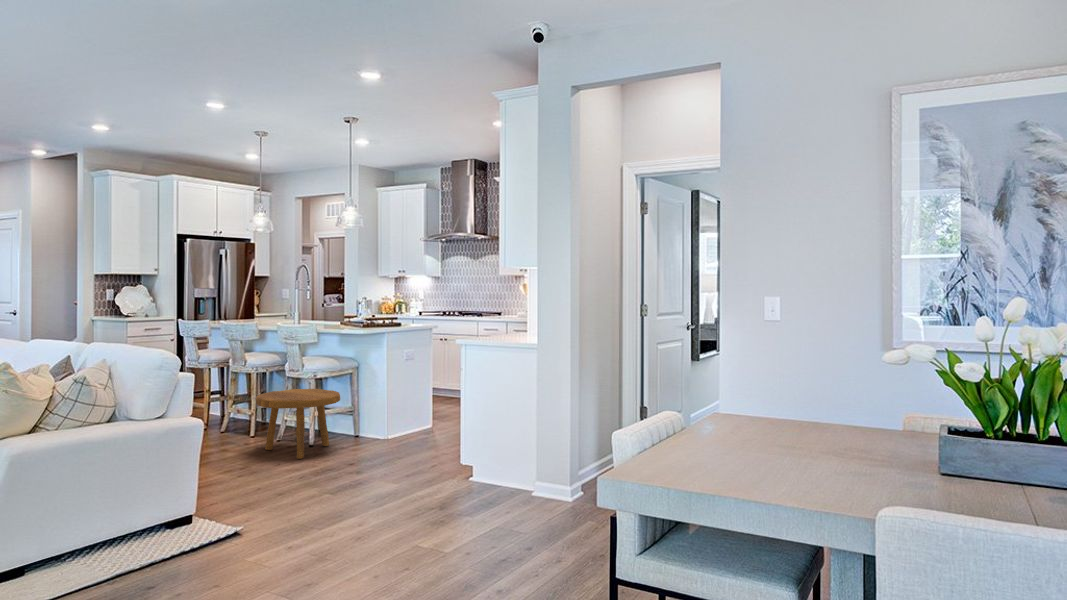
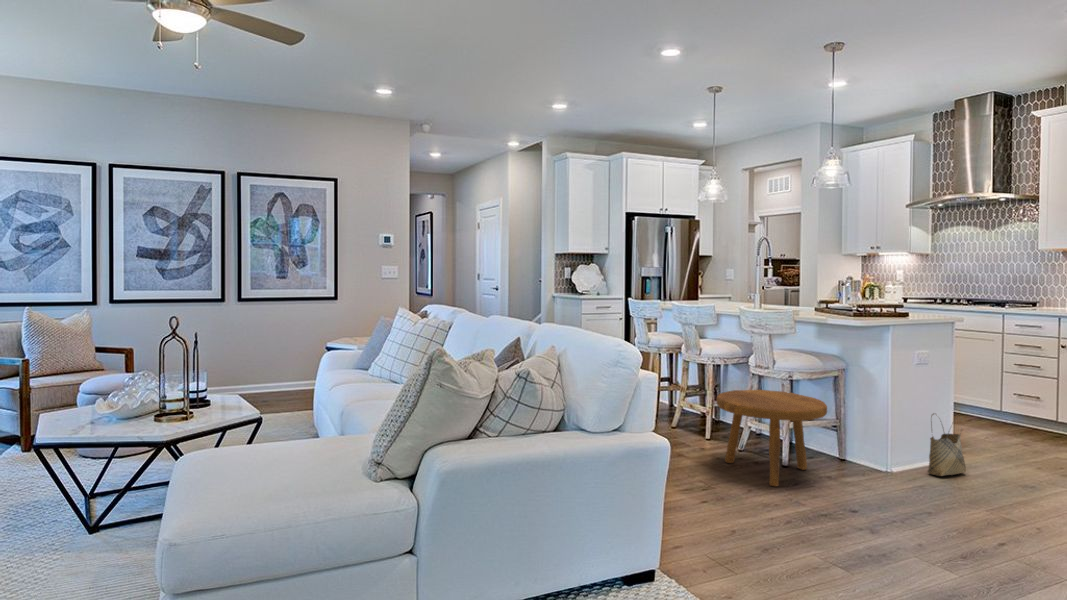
woven basket: none [412,394,436,436] -> present [928,413,966,476]

